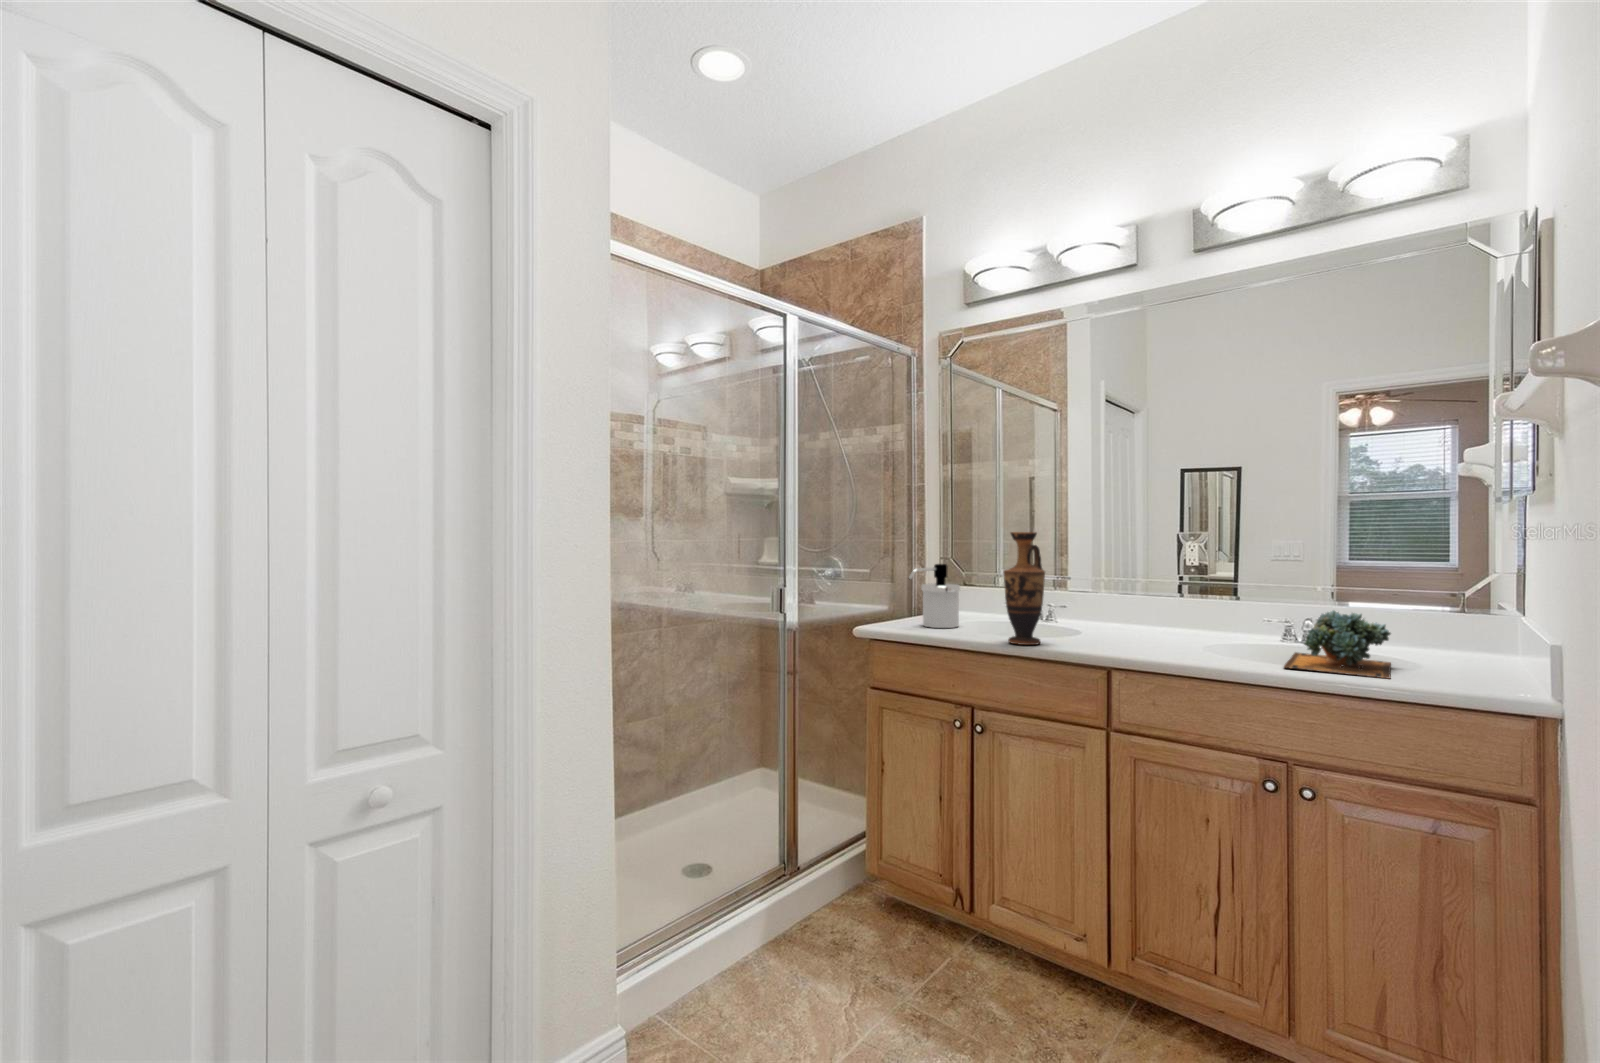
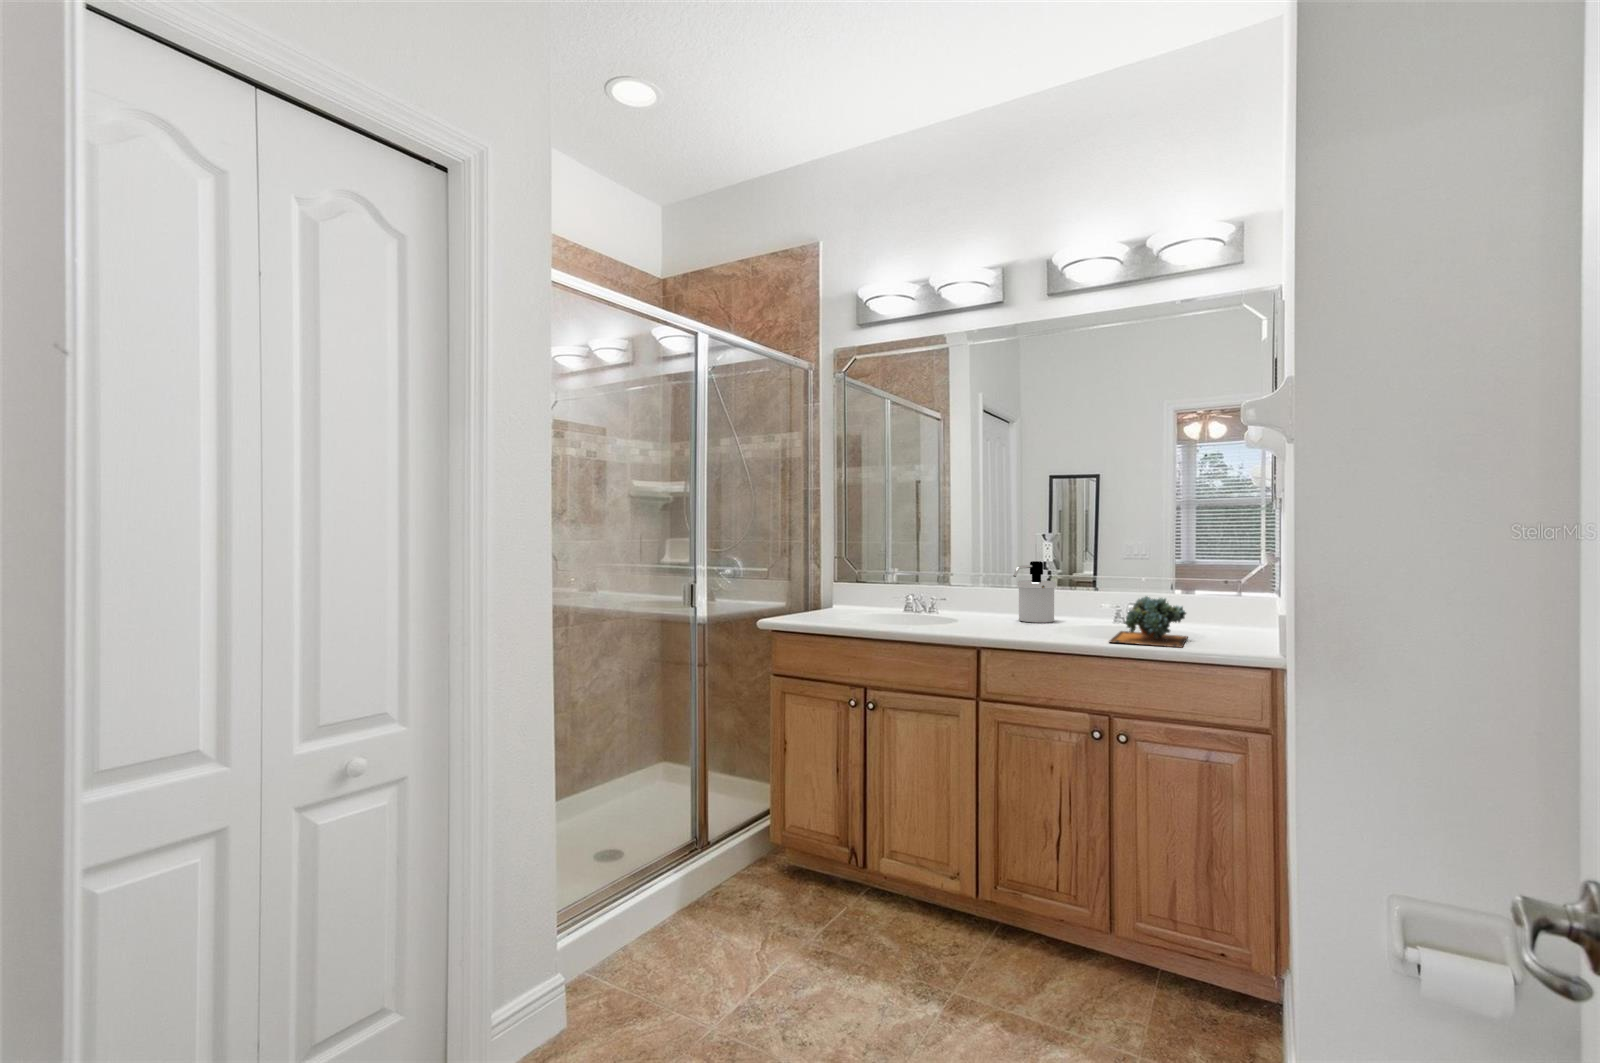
vase: present [1003,532,1045,645] -> none [891,533,926,631]
soap dispenser: present [909,564,960,628] -> present [1013,561,1056,623]

